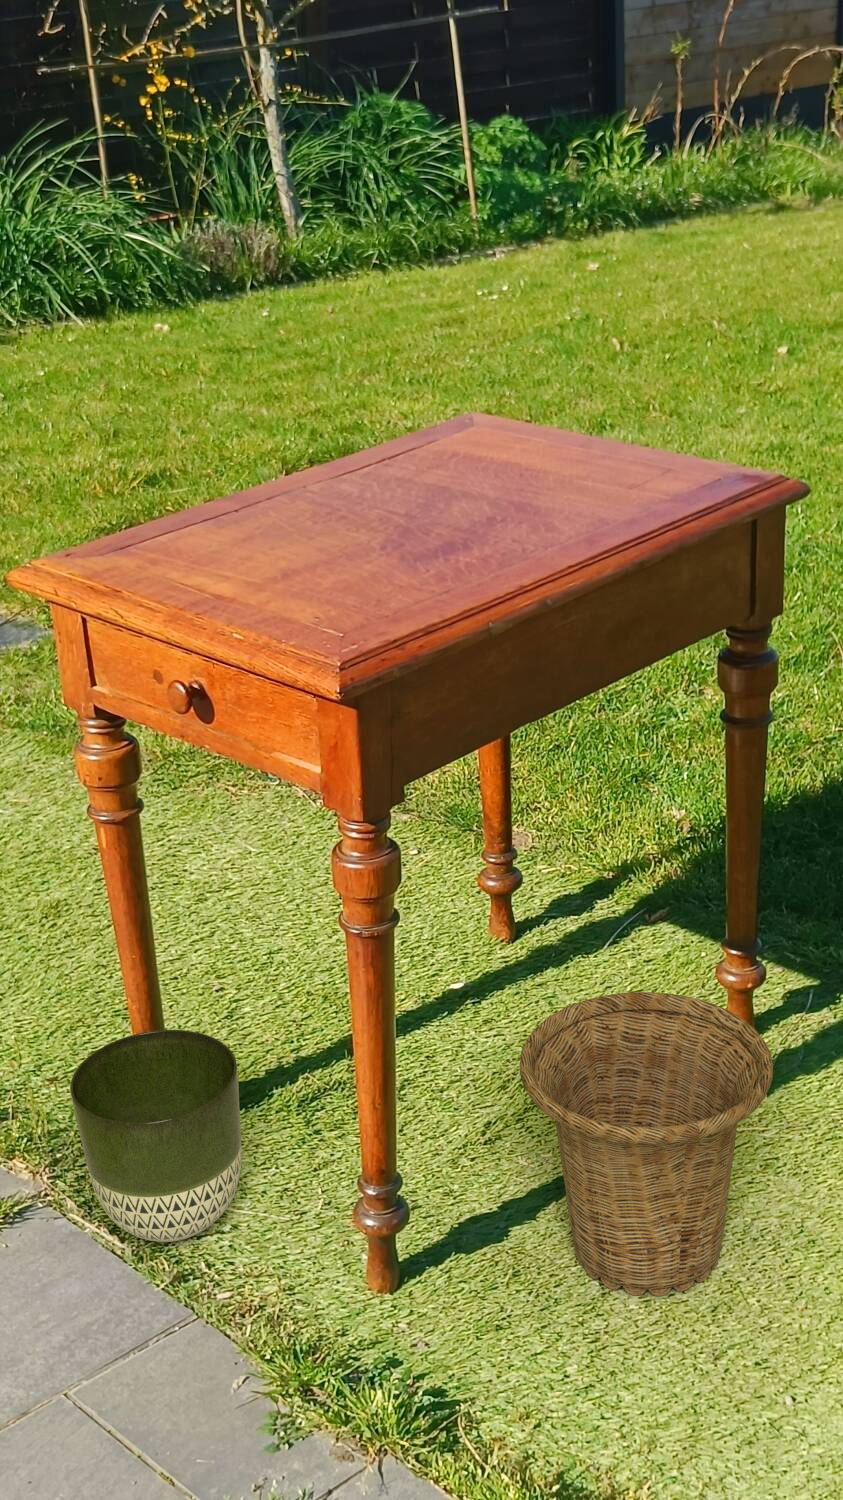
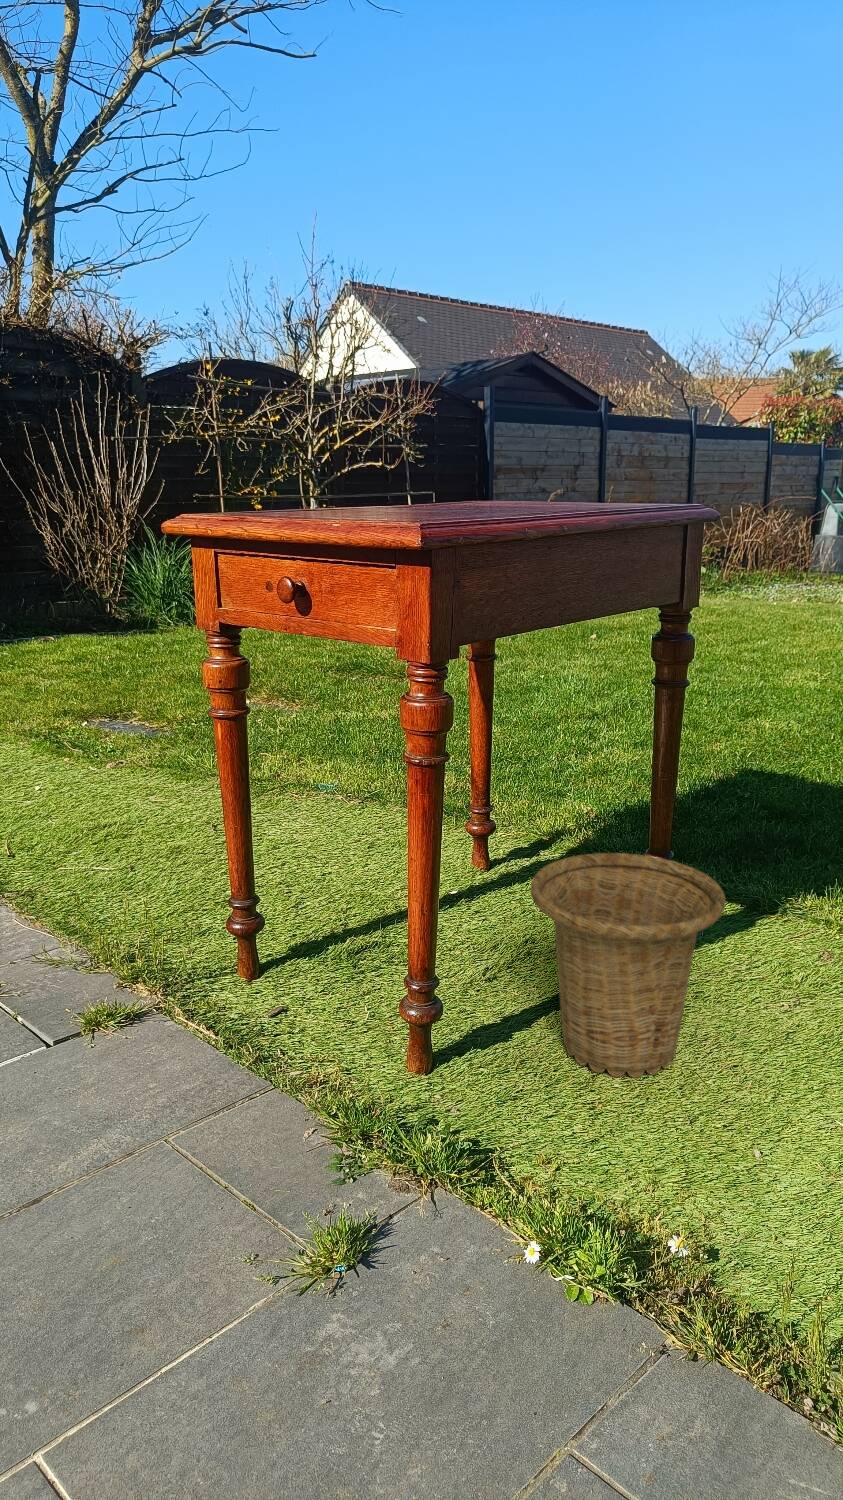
planter: present [70,1030,242,1242] -> none [185,880,312,1038]

